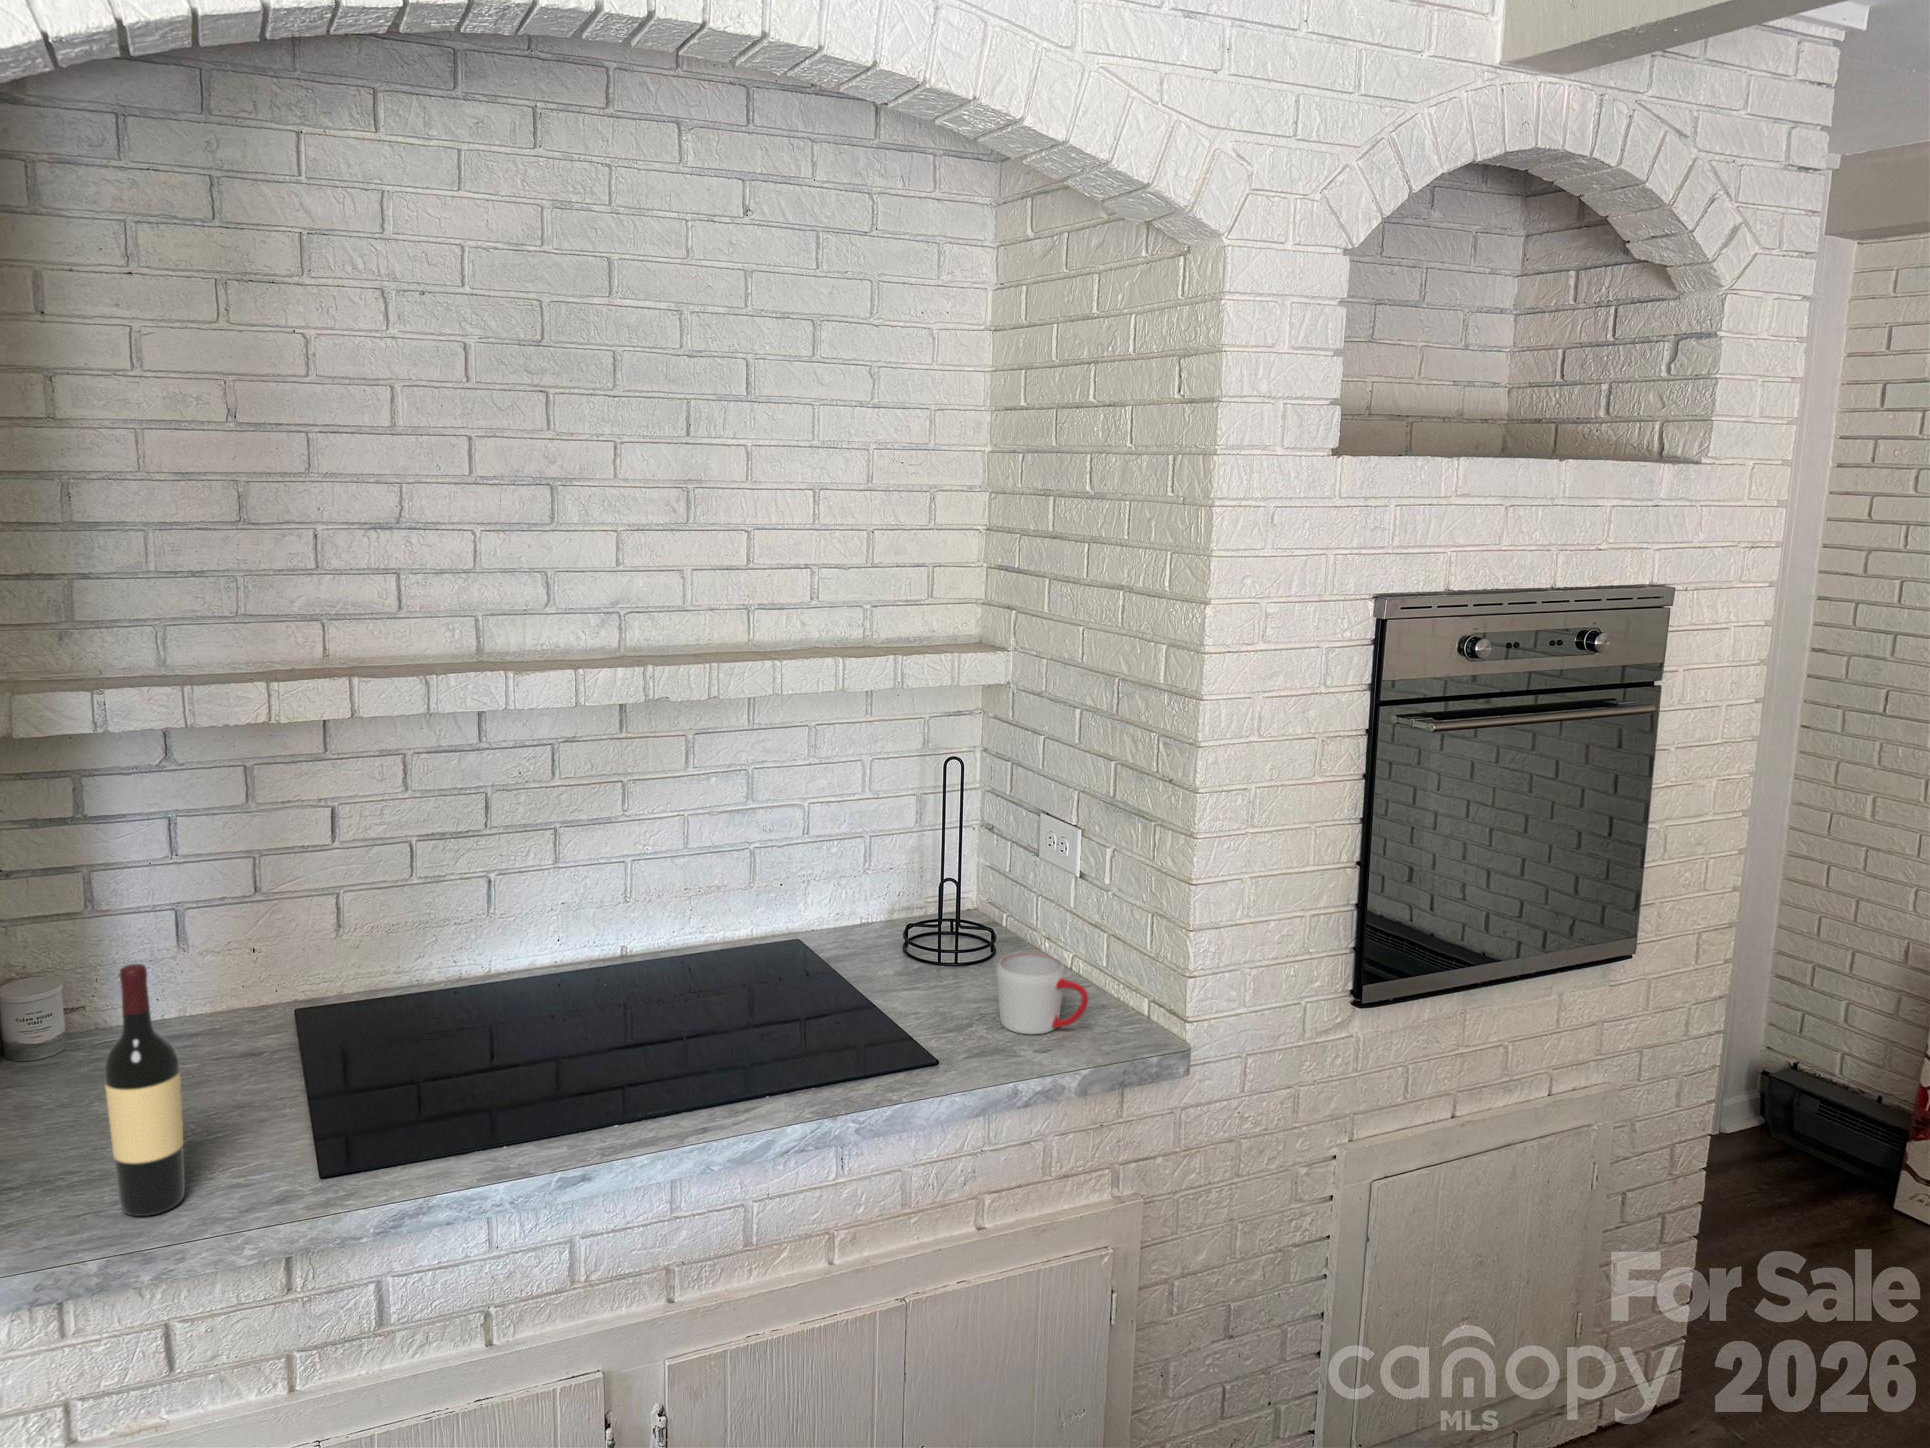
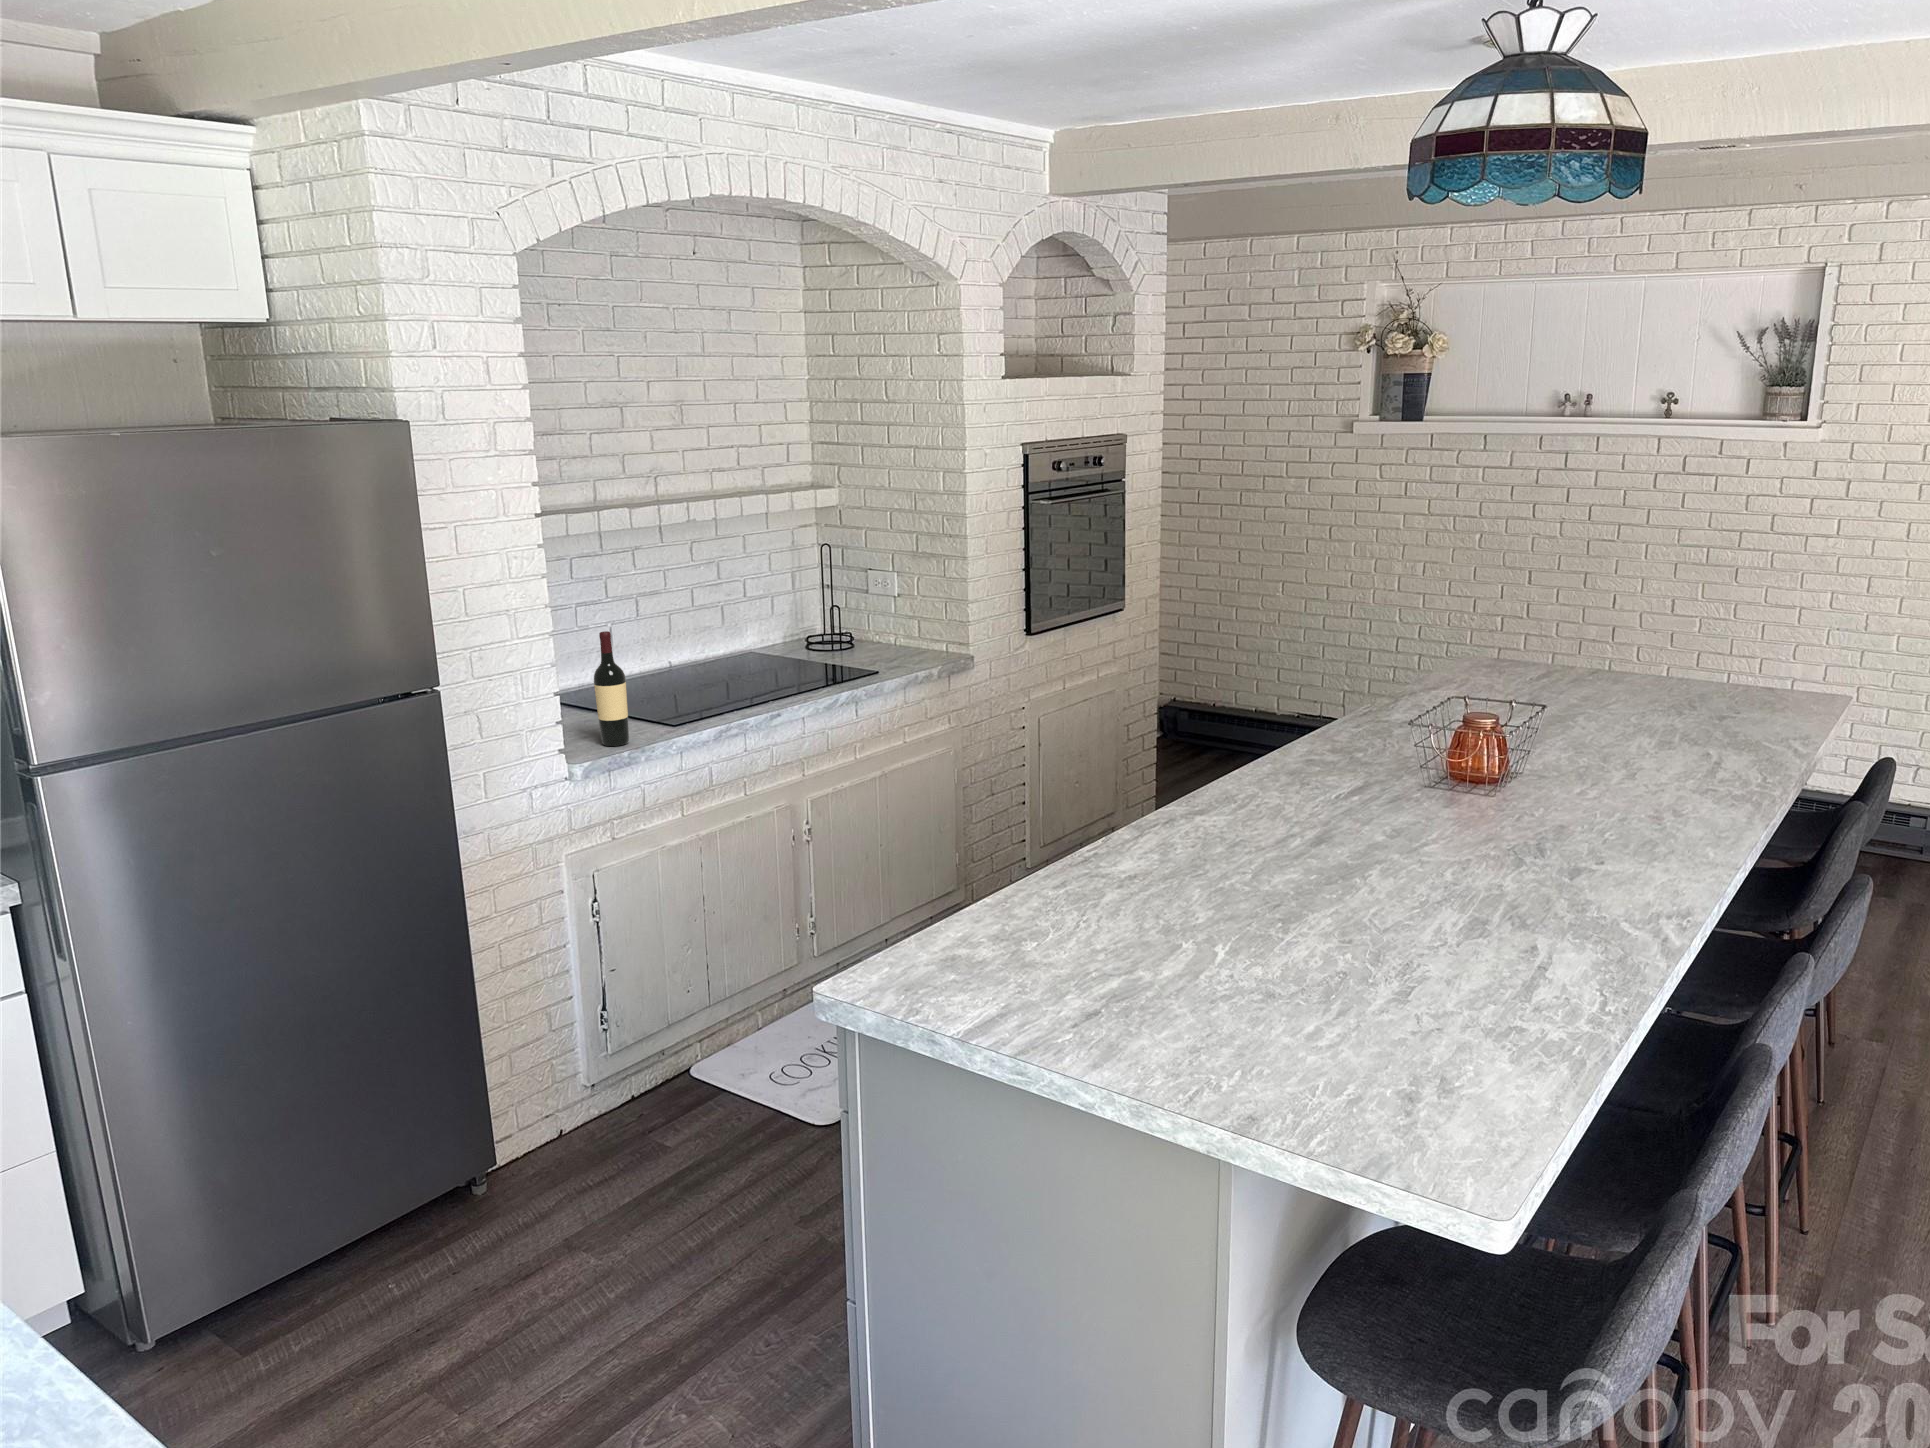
mug: present [996,953,1088,1034] -> none [883,626,930,660]

